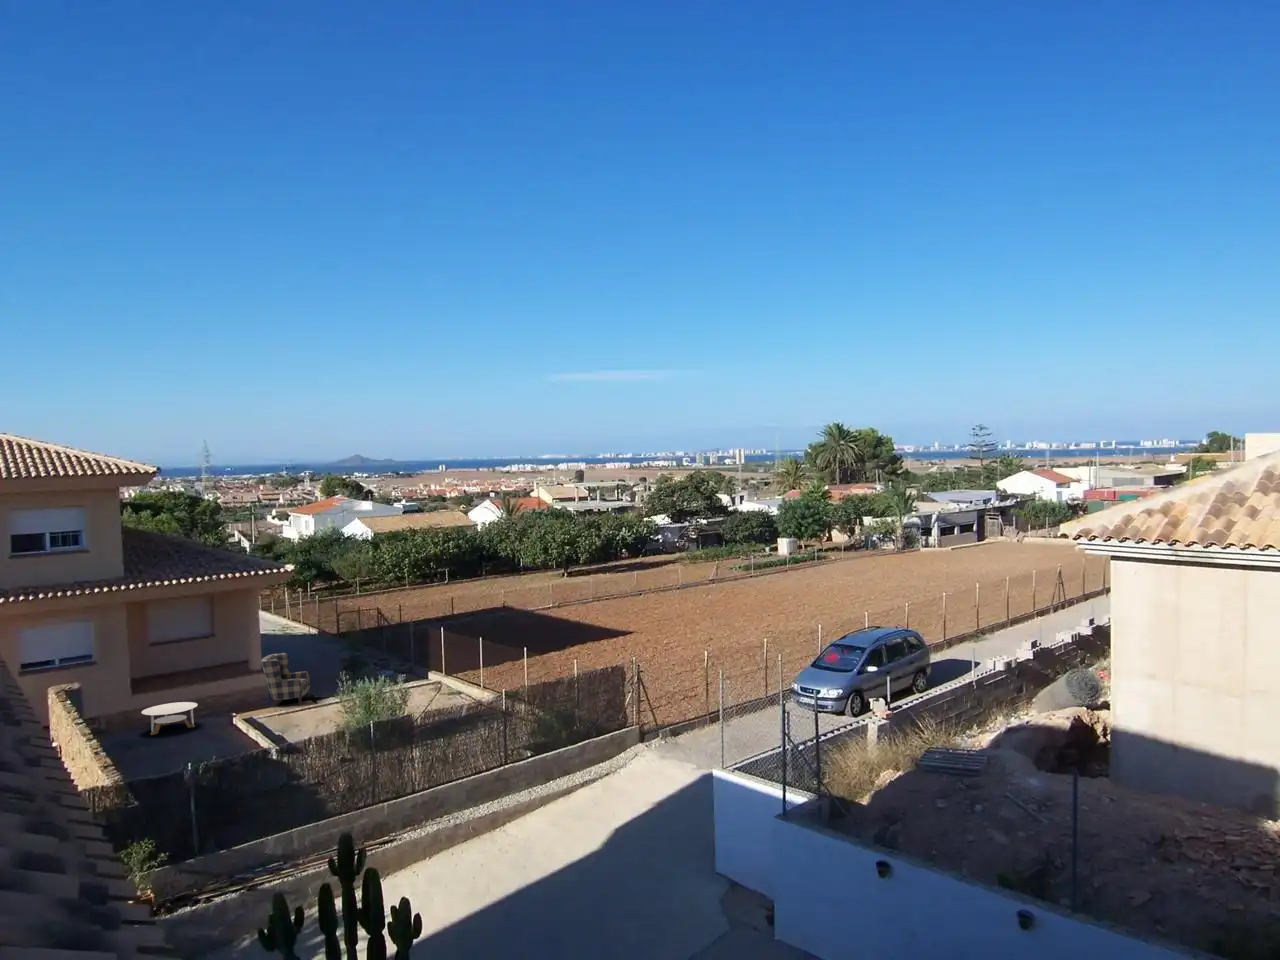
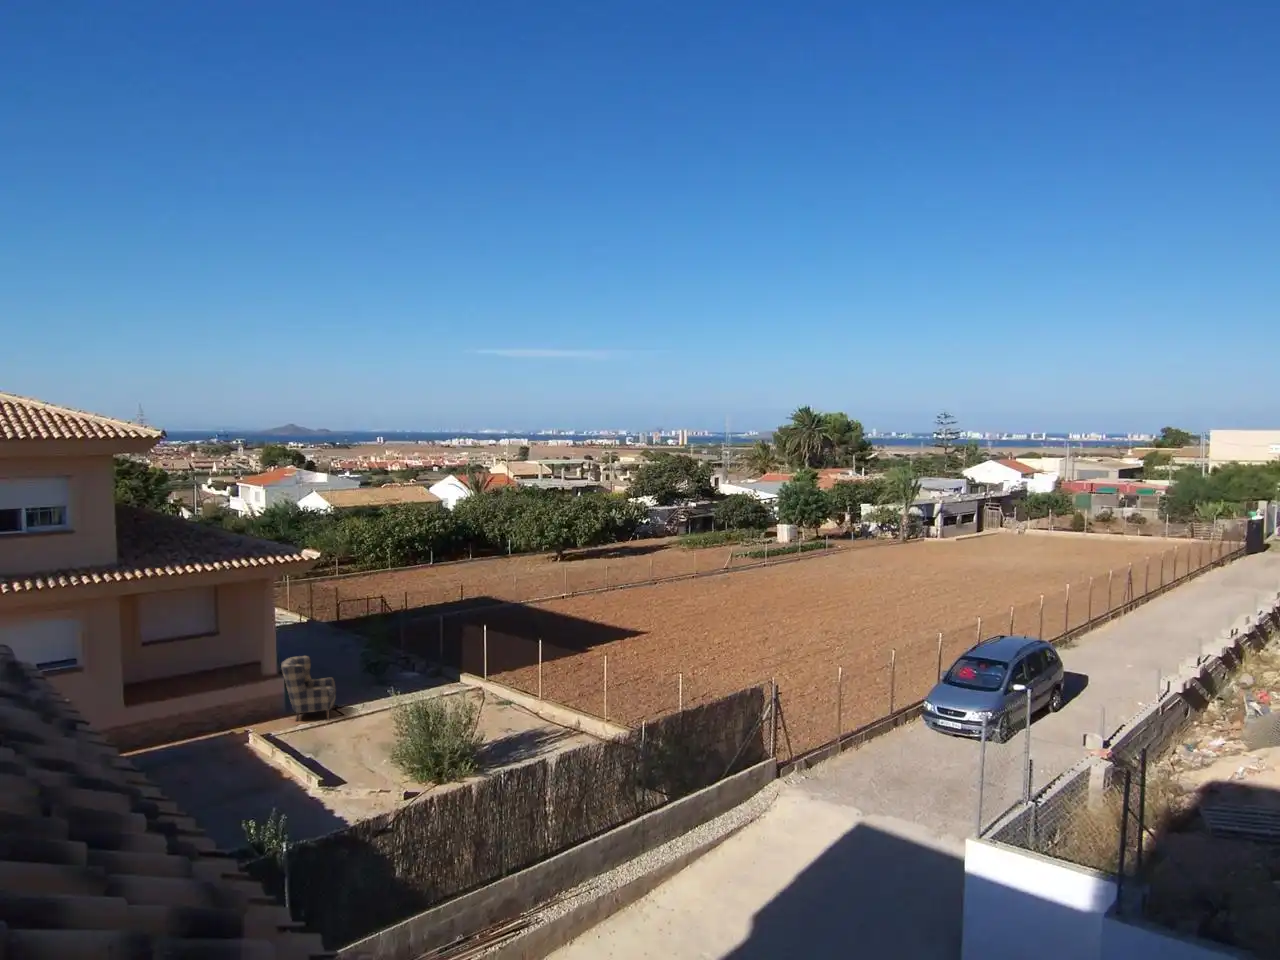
round table: present [141,702,198,735] -> none [142,716,210,759]

